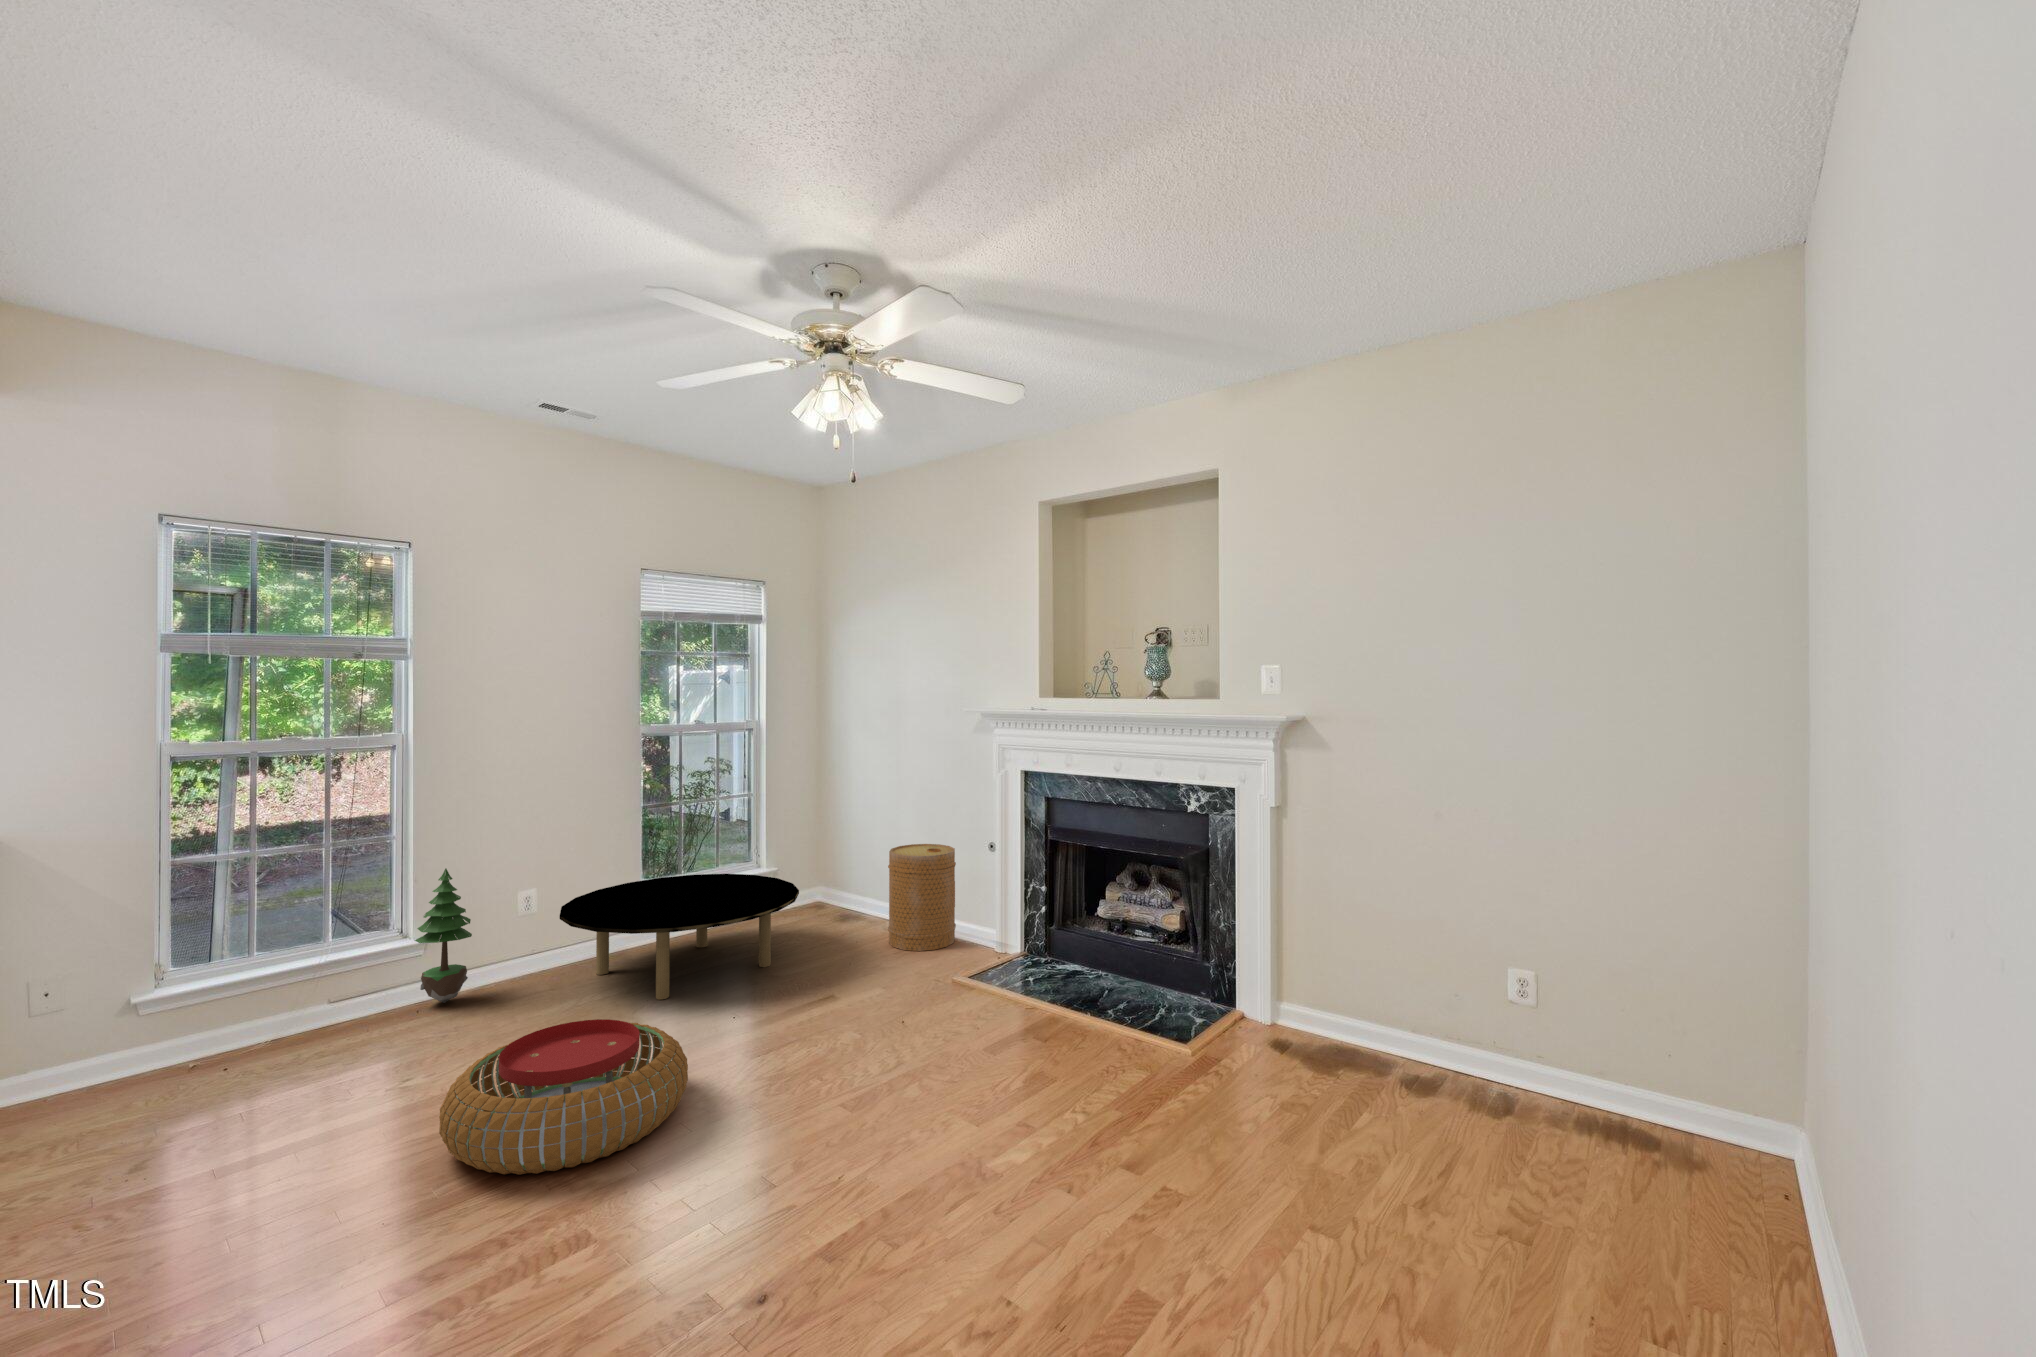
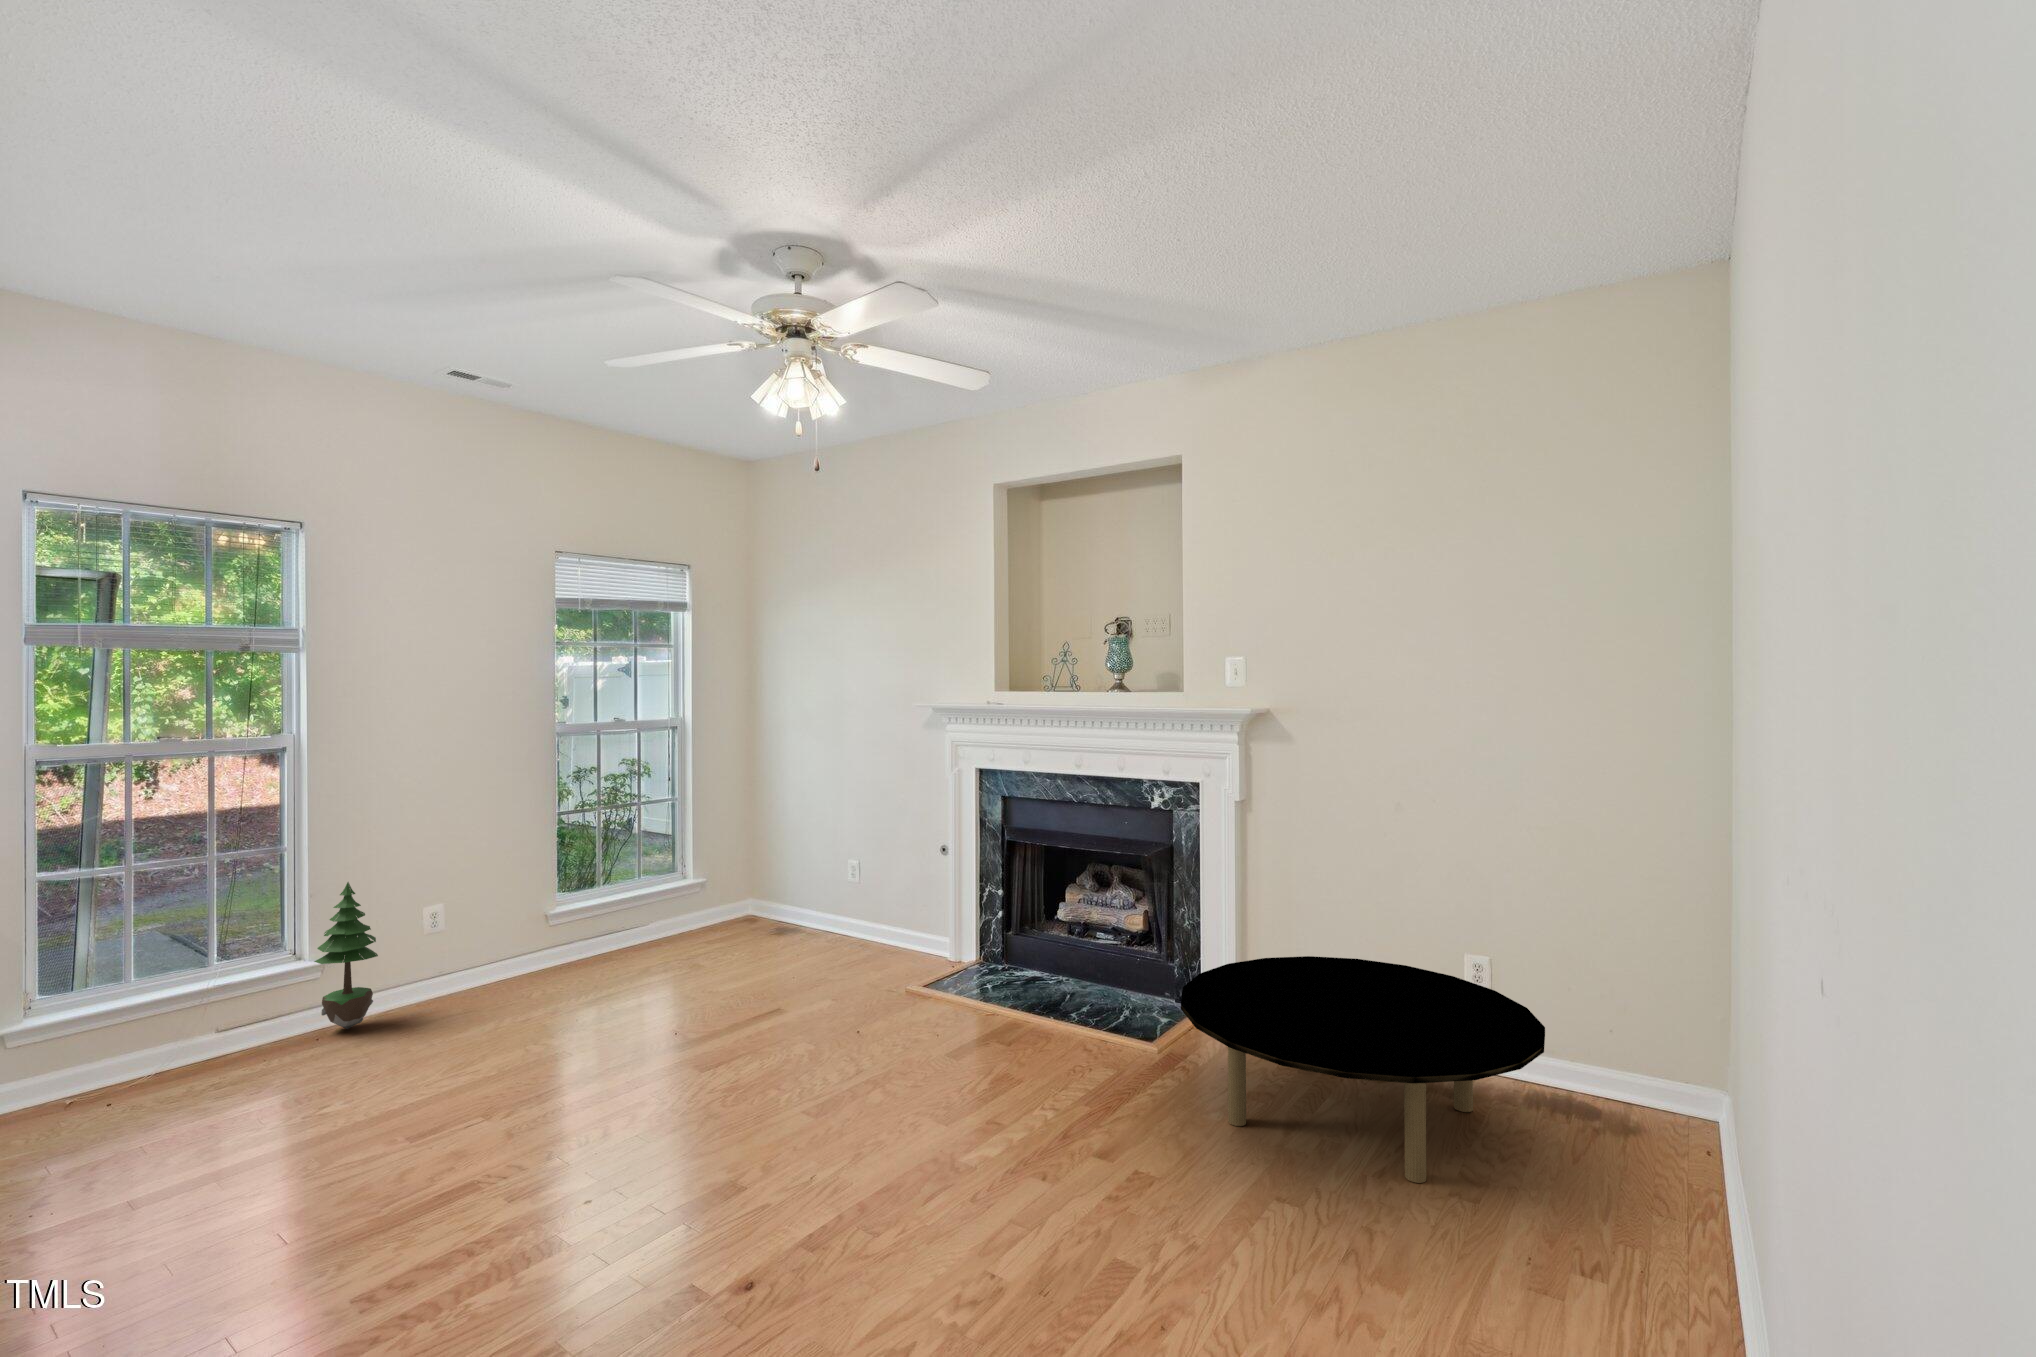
basket: present [888,844,956,951] -> none [832,849,904,962]
coffee table: present [560,874,799,999] -> present [1181,956,1545,1183]
pouf: present [439,1019,688,1175] -> none [382,1034,642,1191]

